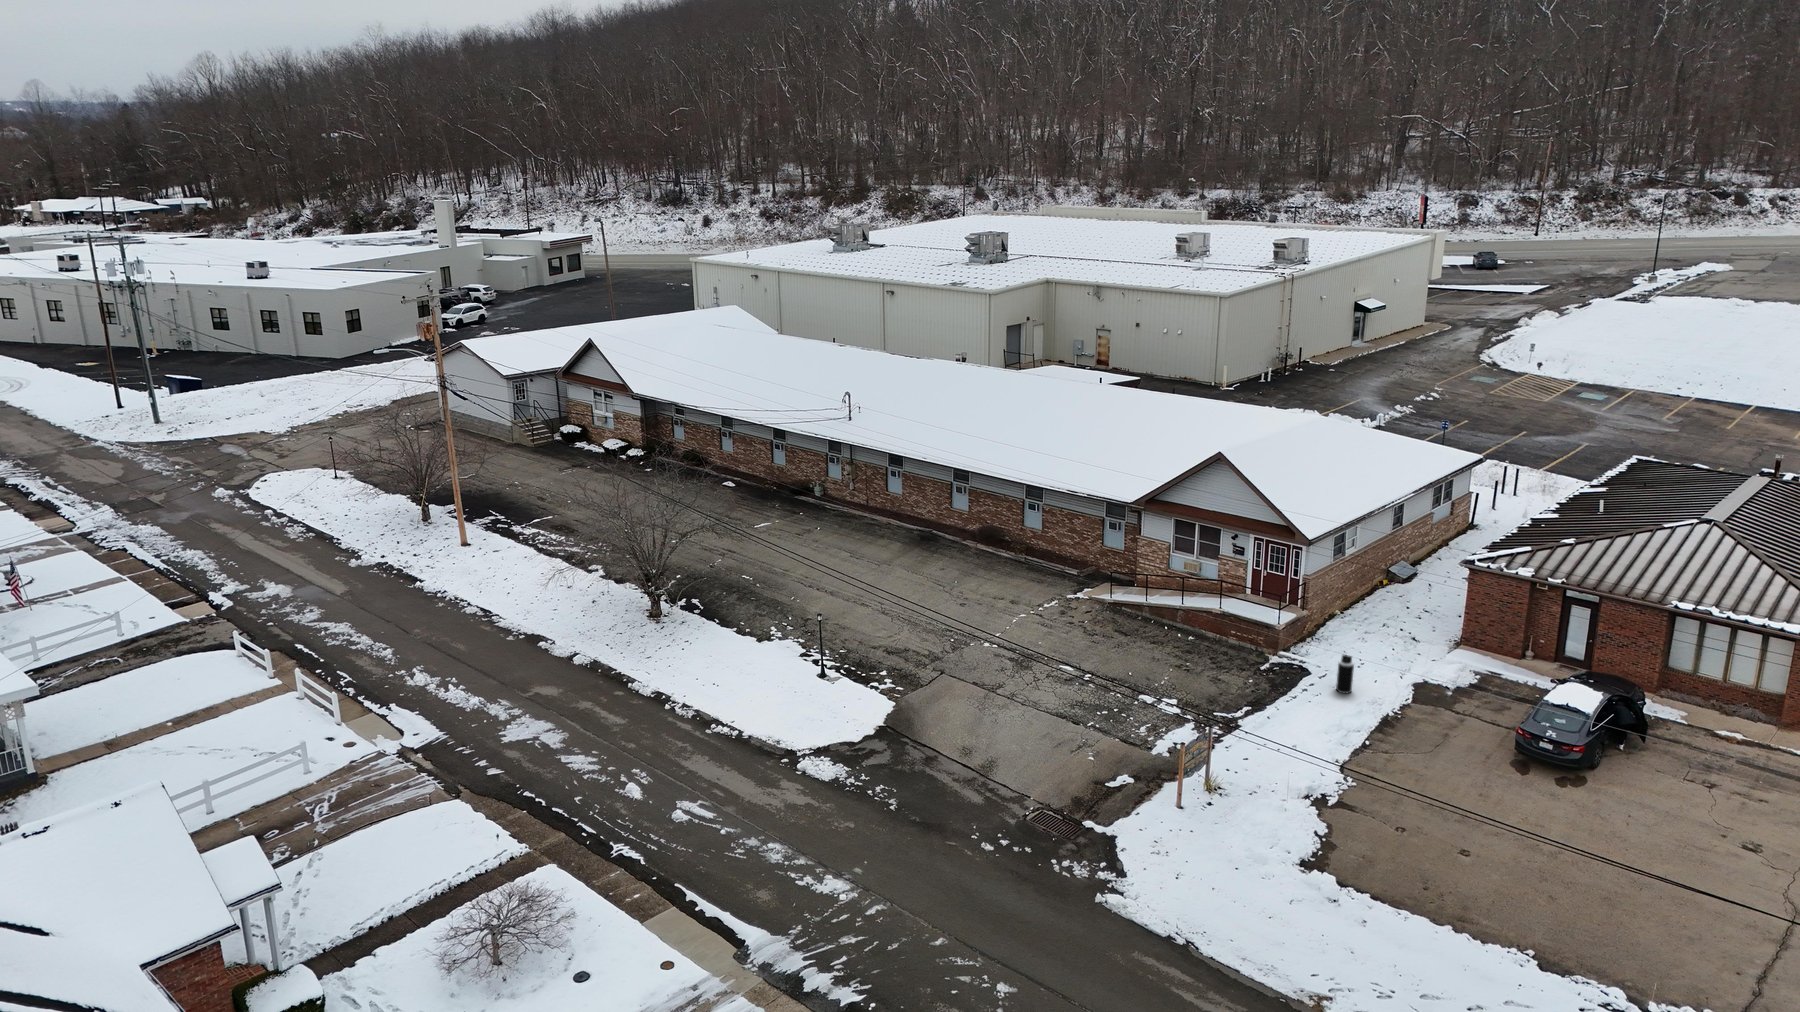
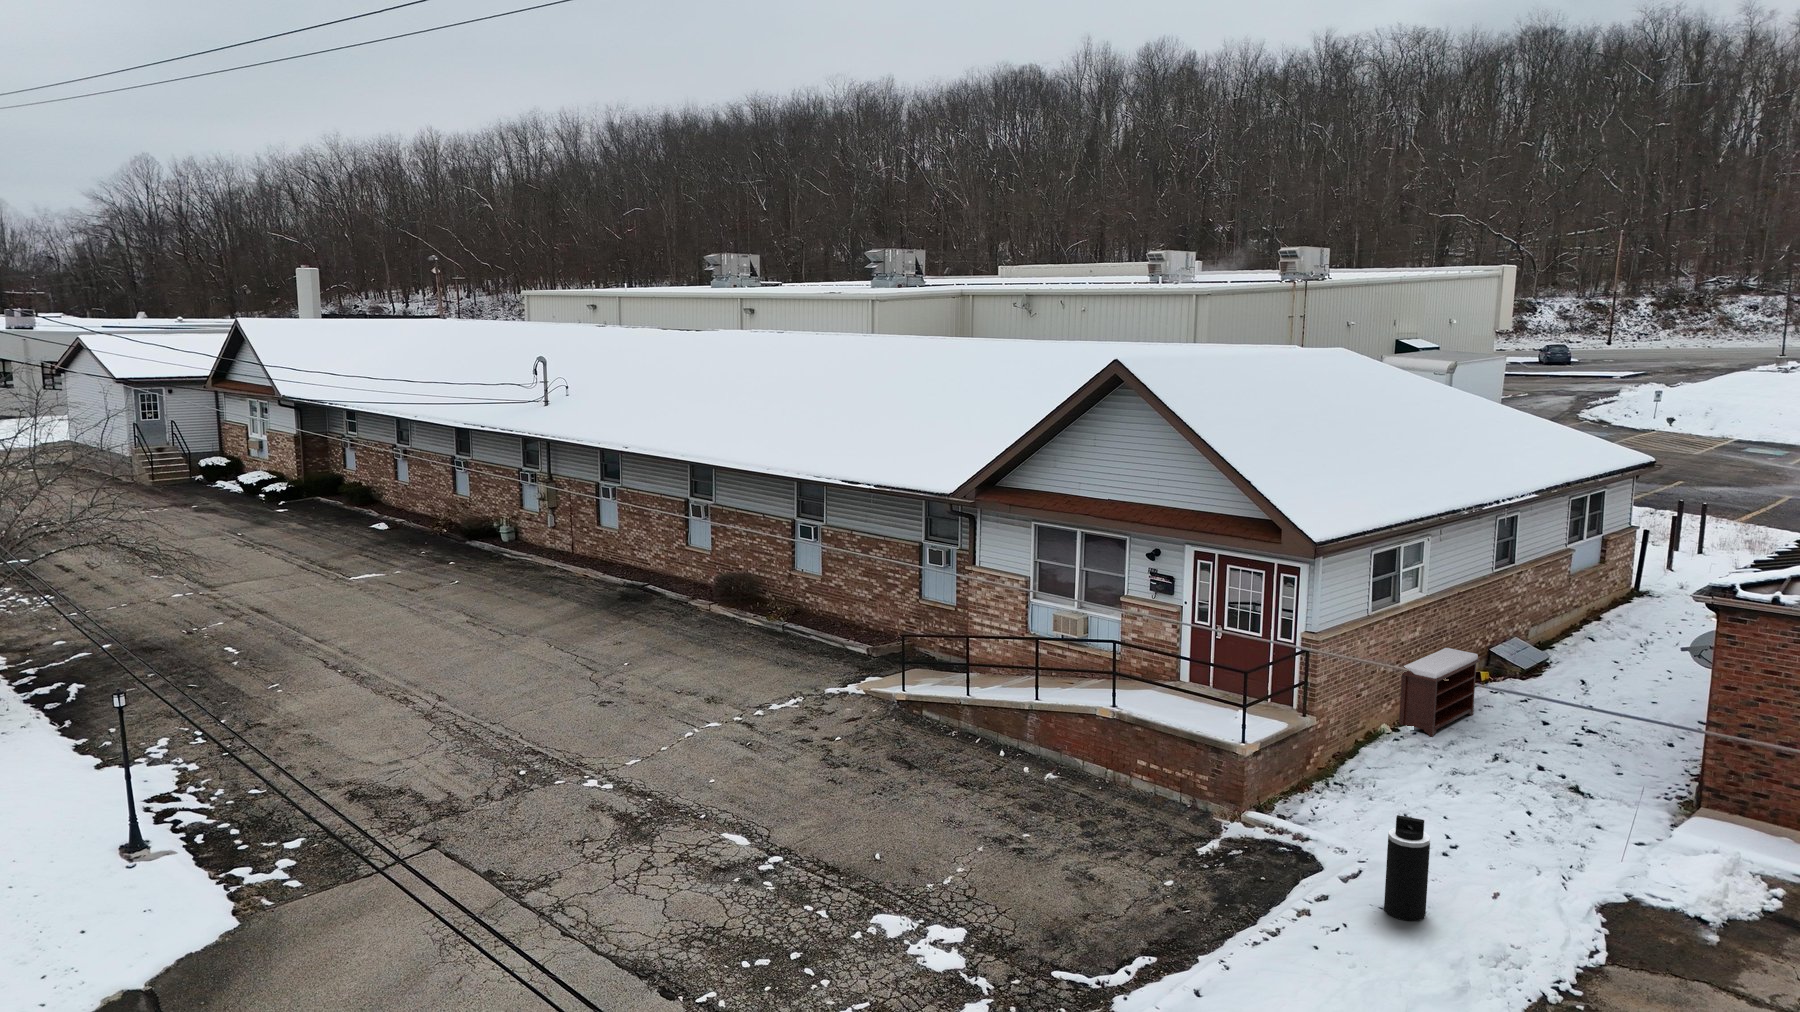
bench: none [1344,572,1383,615] -> present [1399,648,1480,737]

